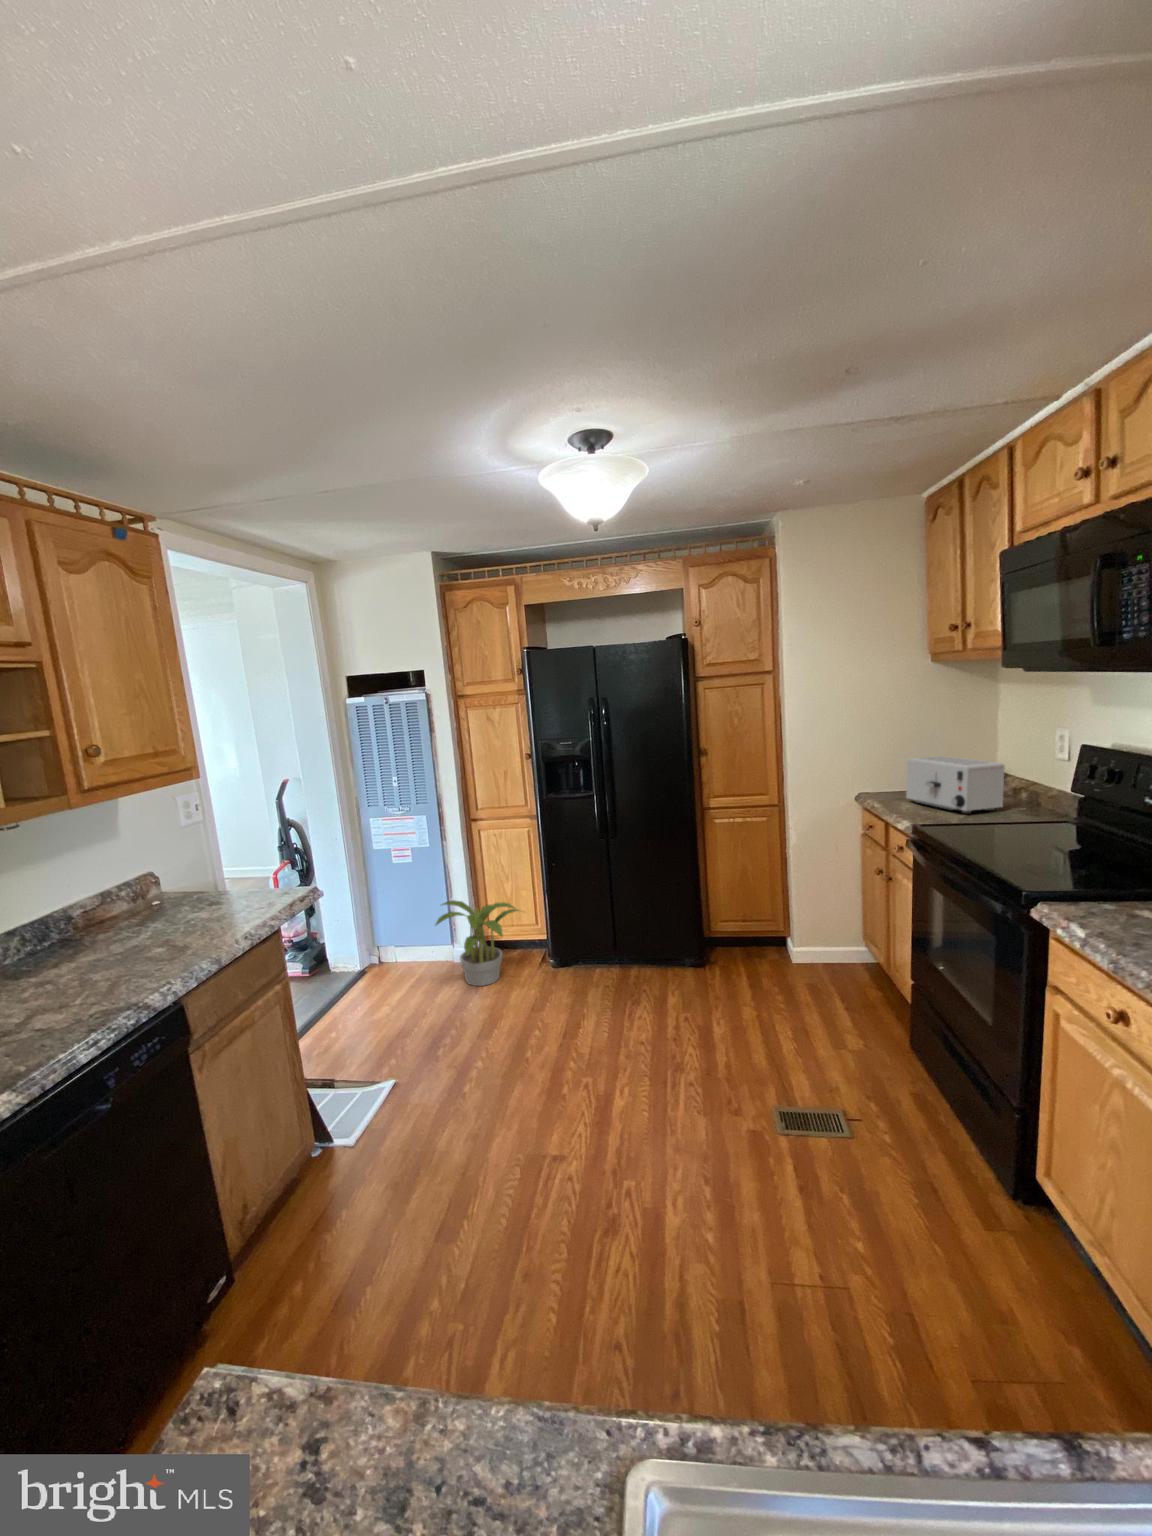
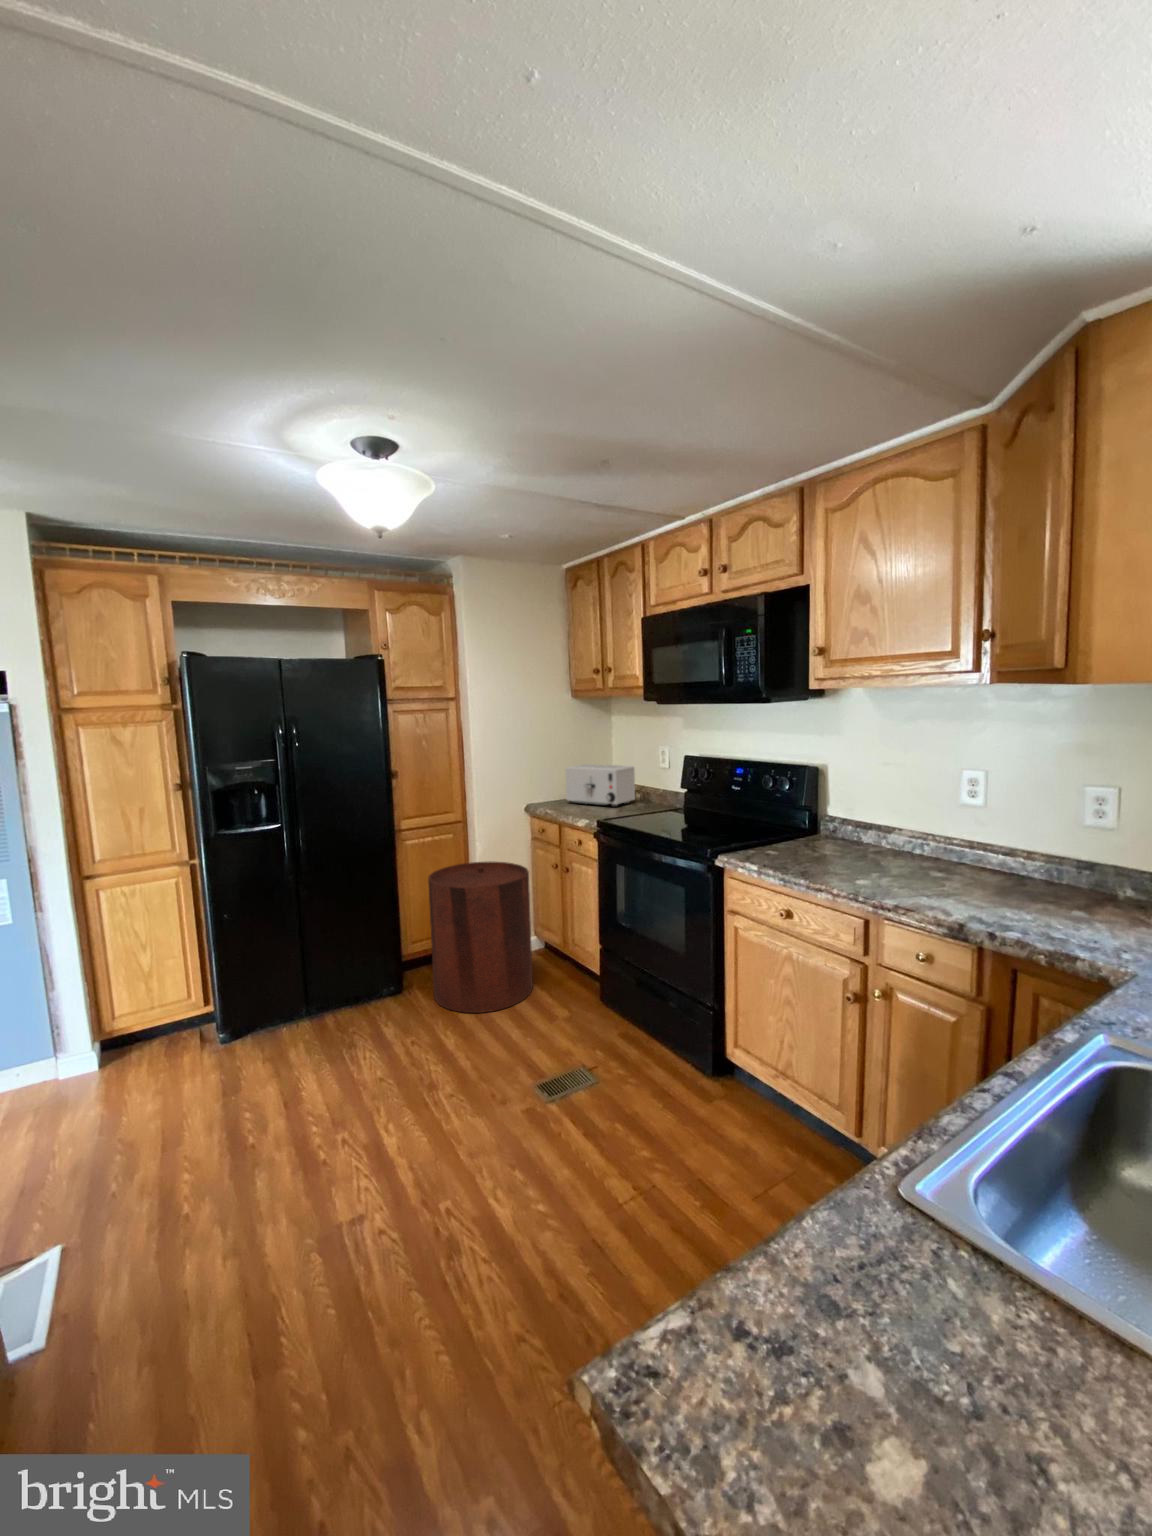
trash can: none [728,853,840,1016] -> present [428,861,533,1013]
potted plant: present [435,900,519,986] -> none [45,975,180,1098]

